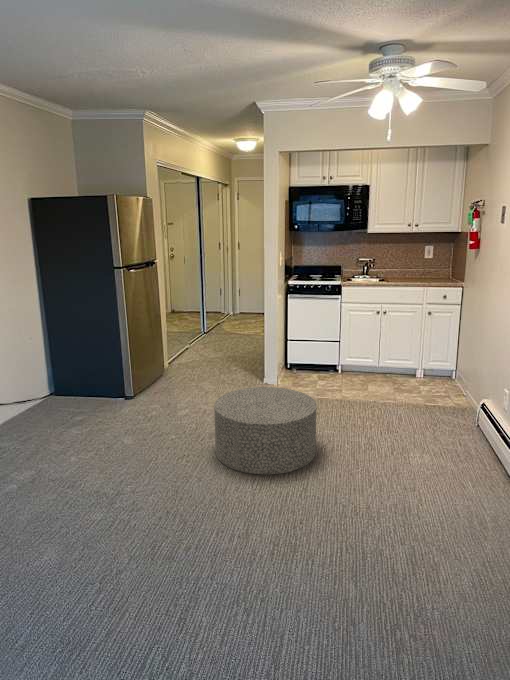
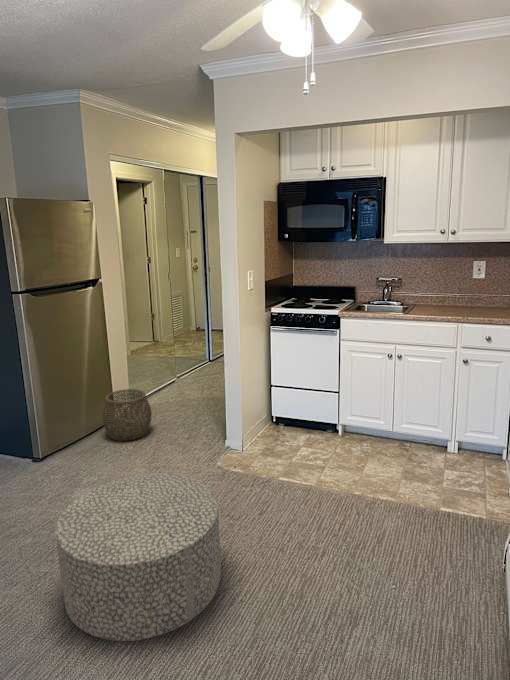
woven basket: none [160,348,198,387] -> present [102,389,152,441]

